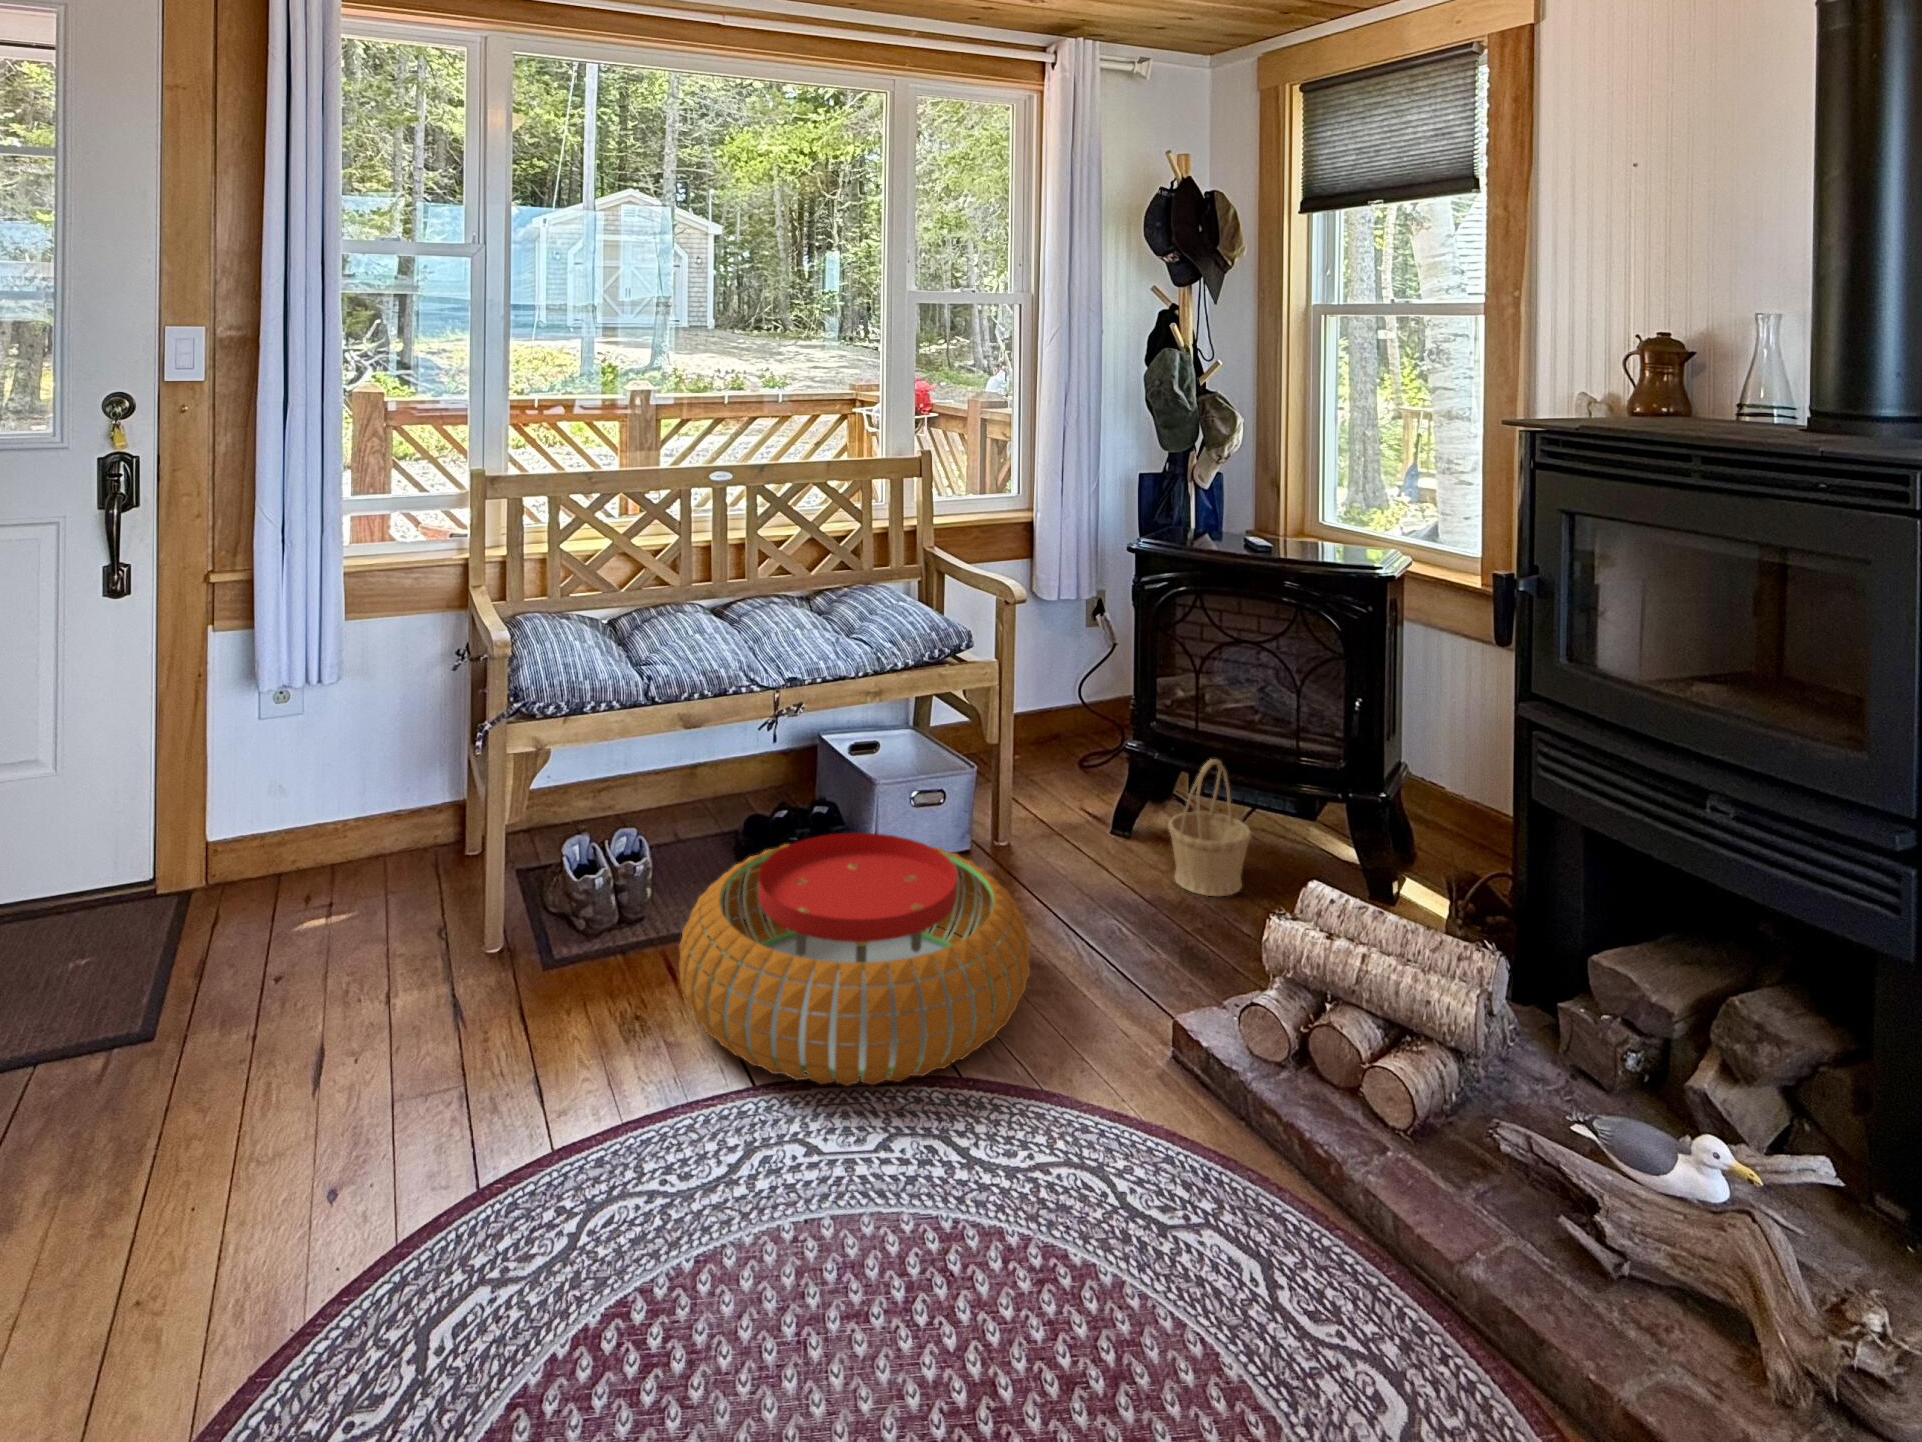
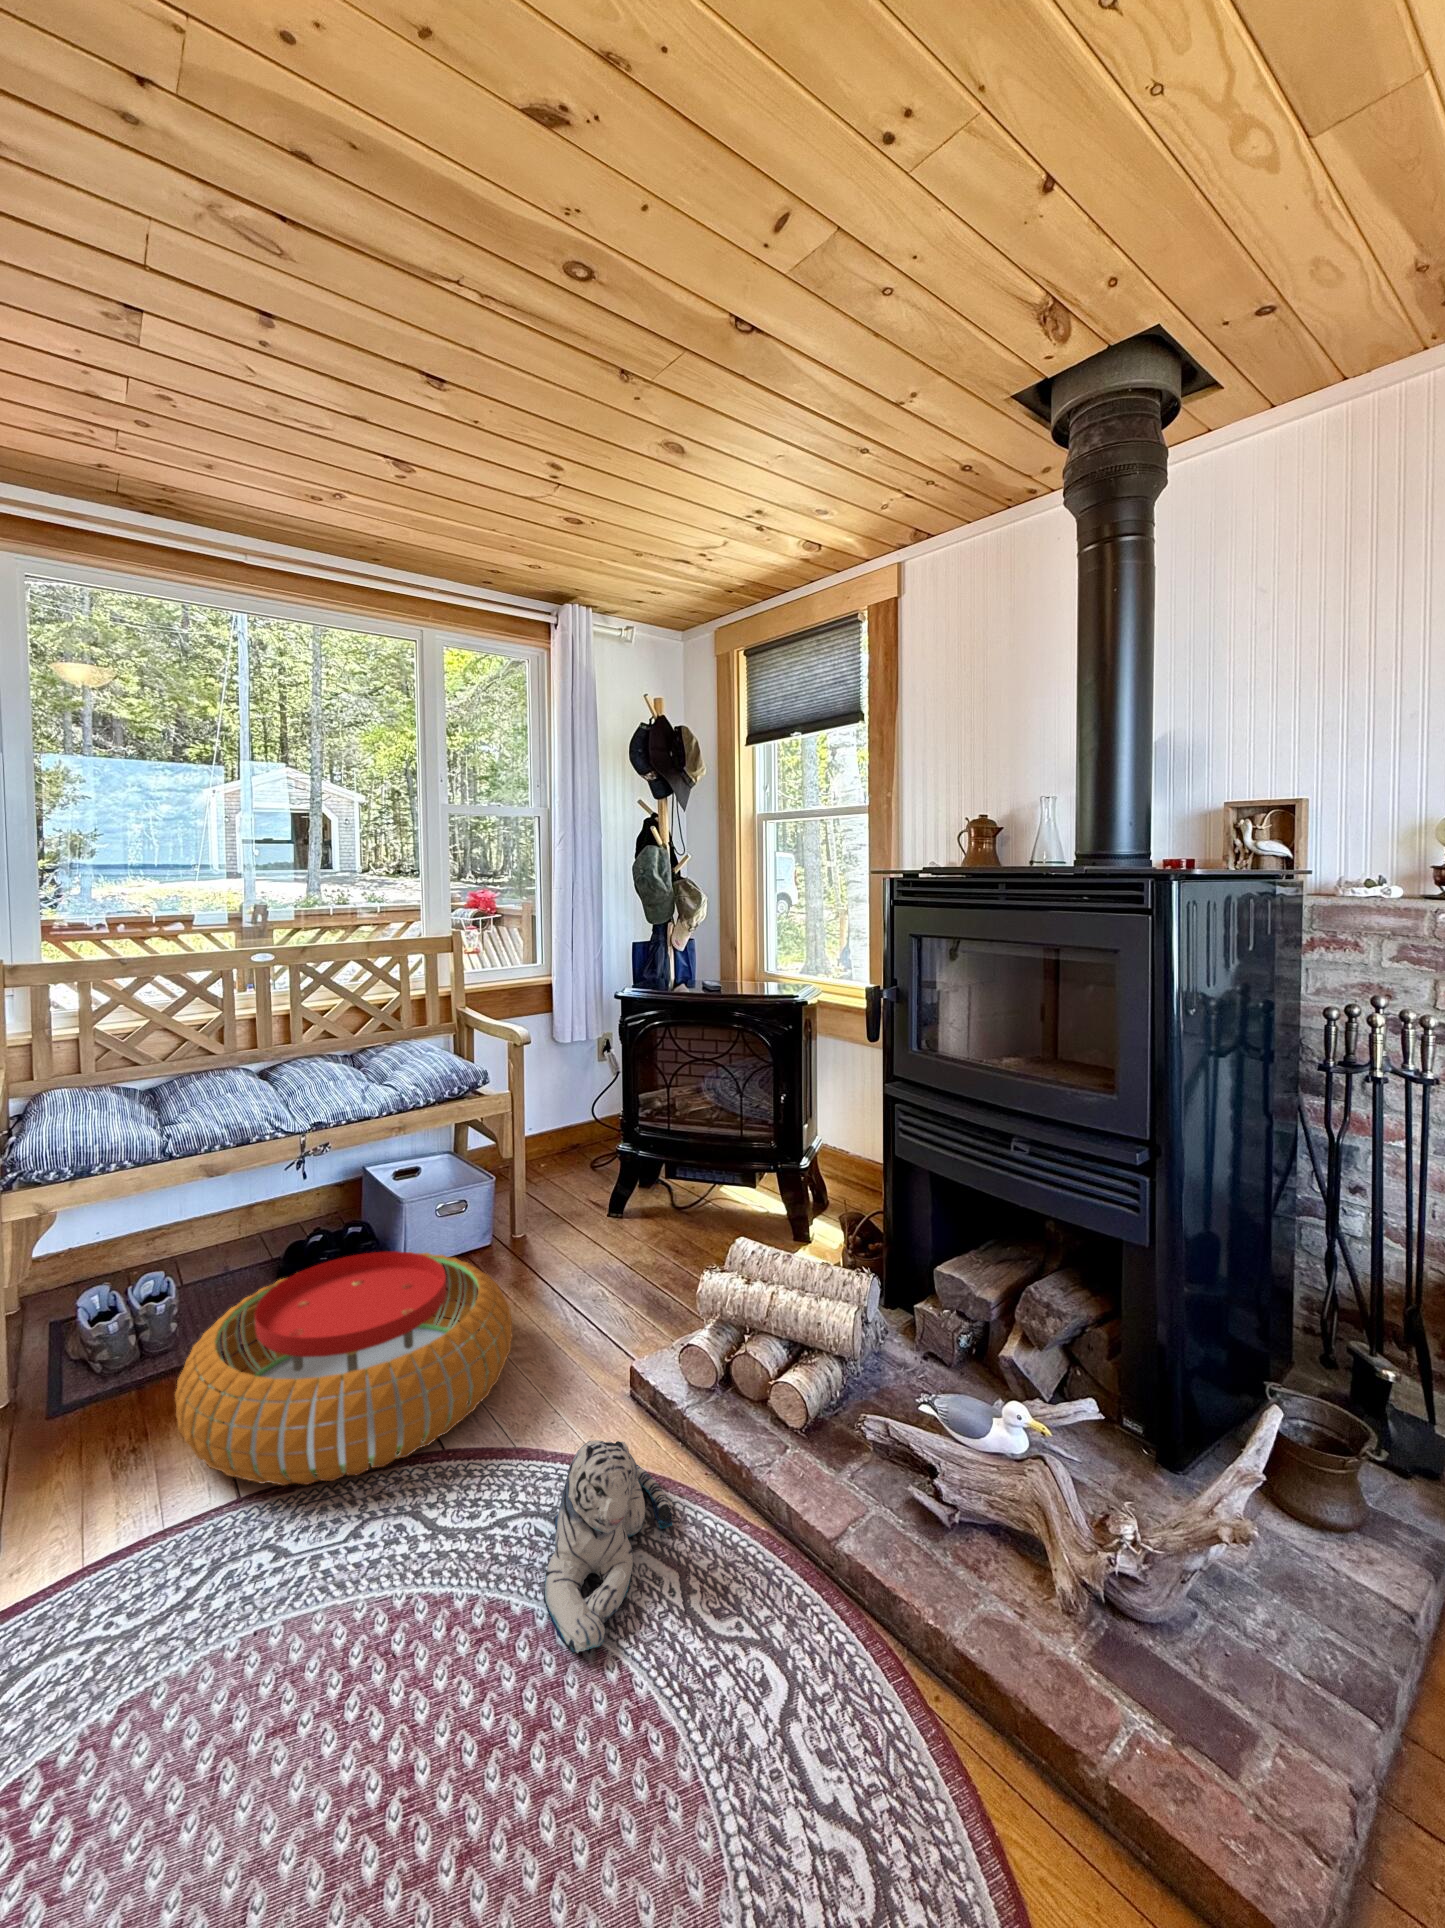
basket: present [1168,759,1252,896] -> none [640,1153,703,1256]
plush toy: none [1103,1083,1248,1319] -> present [544,1440,673,1653]

